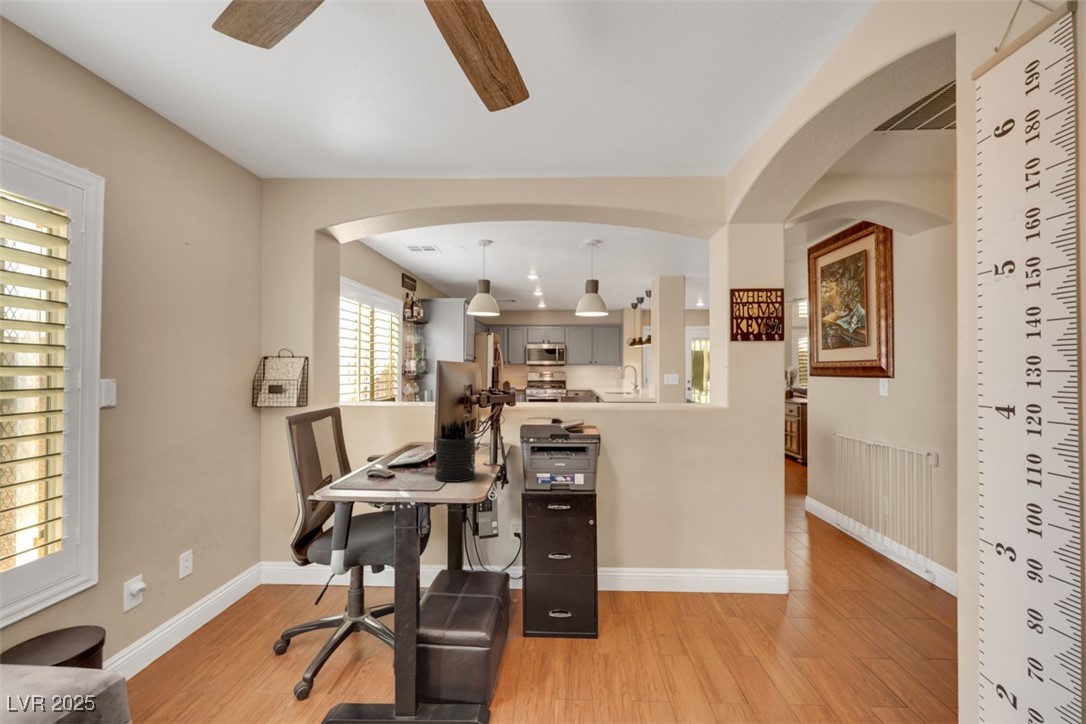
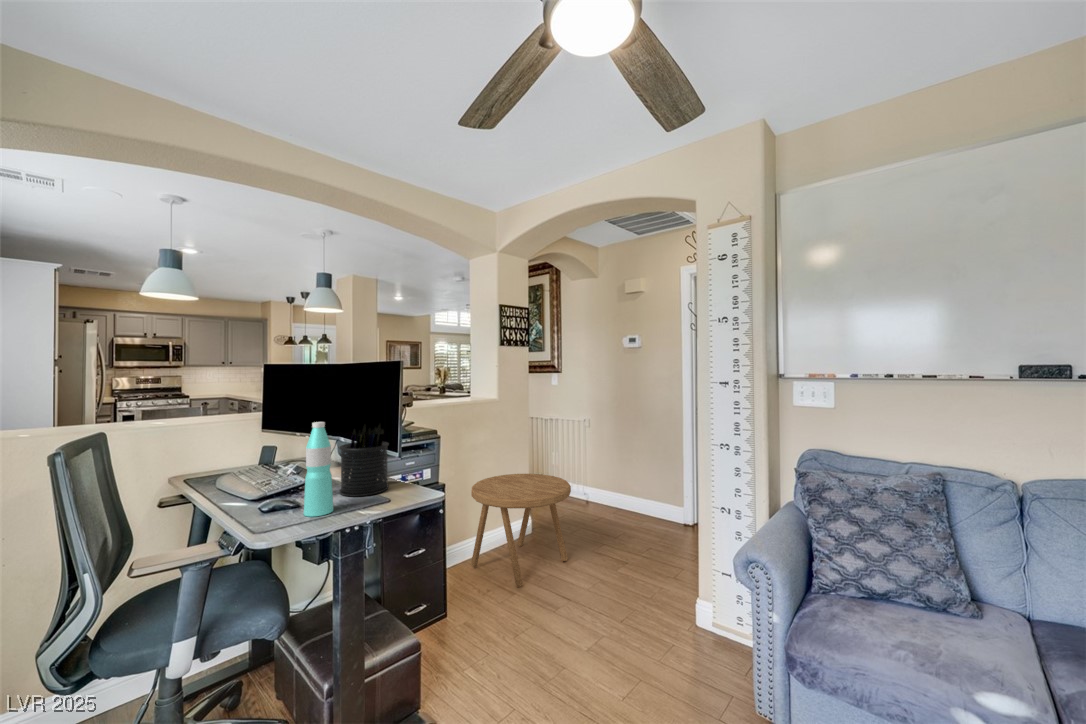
water bottle: none [382,412,404,487] -> present [304,422,333,517]
side table: none [665,503,808,650] -> present [471,474,571,587]

